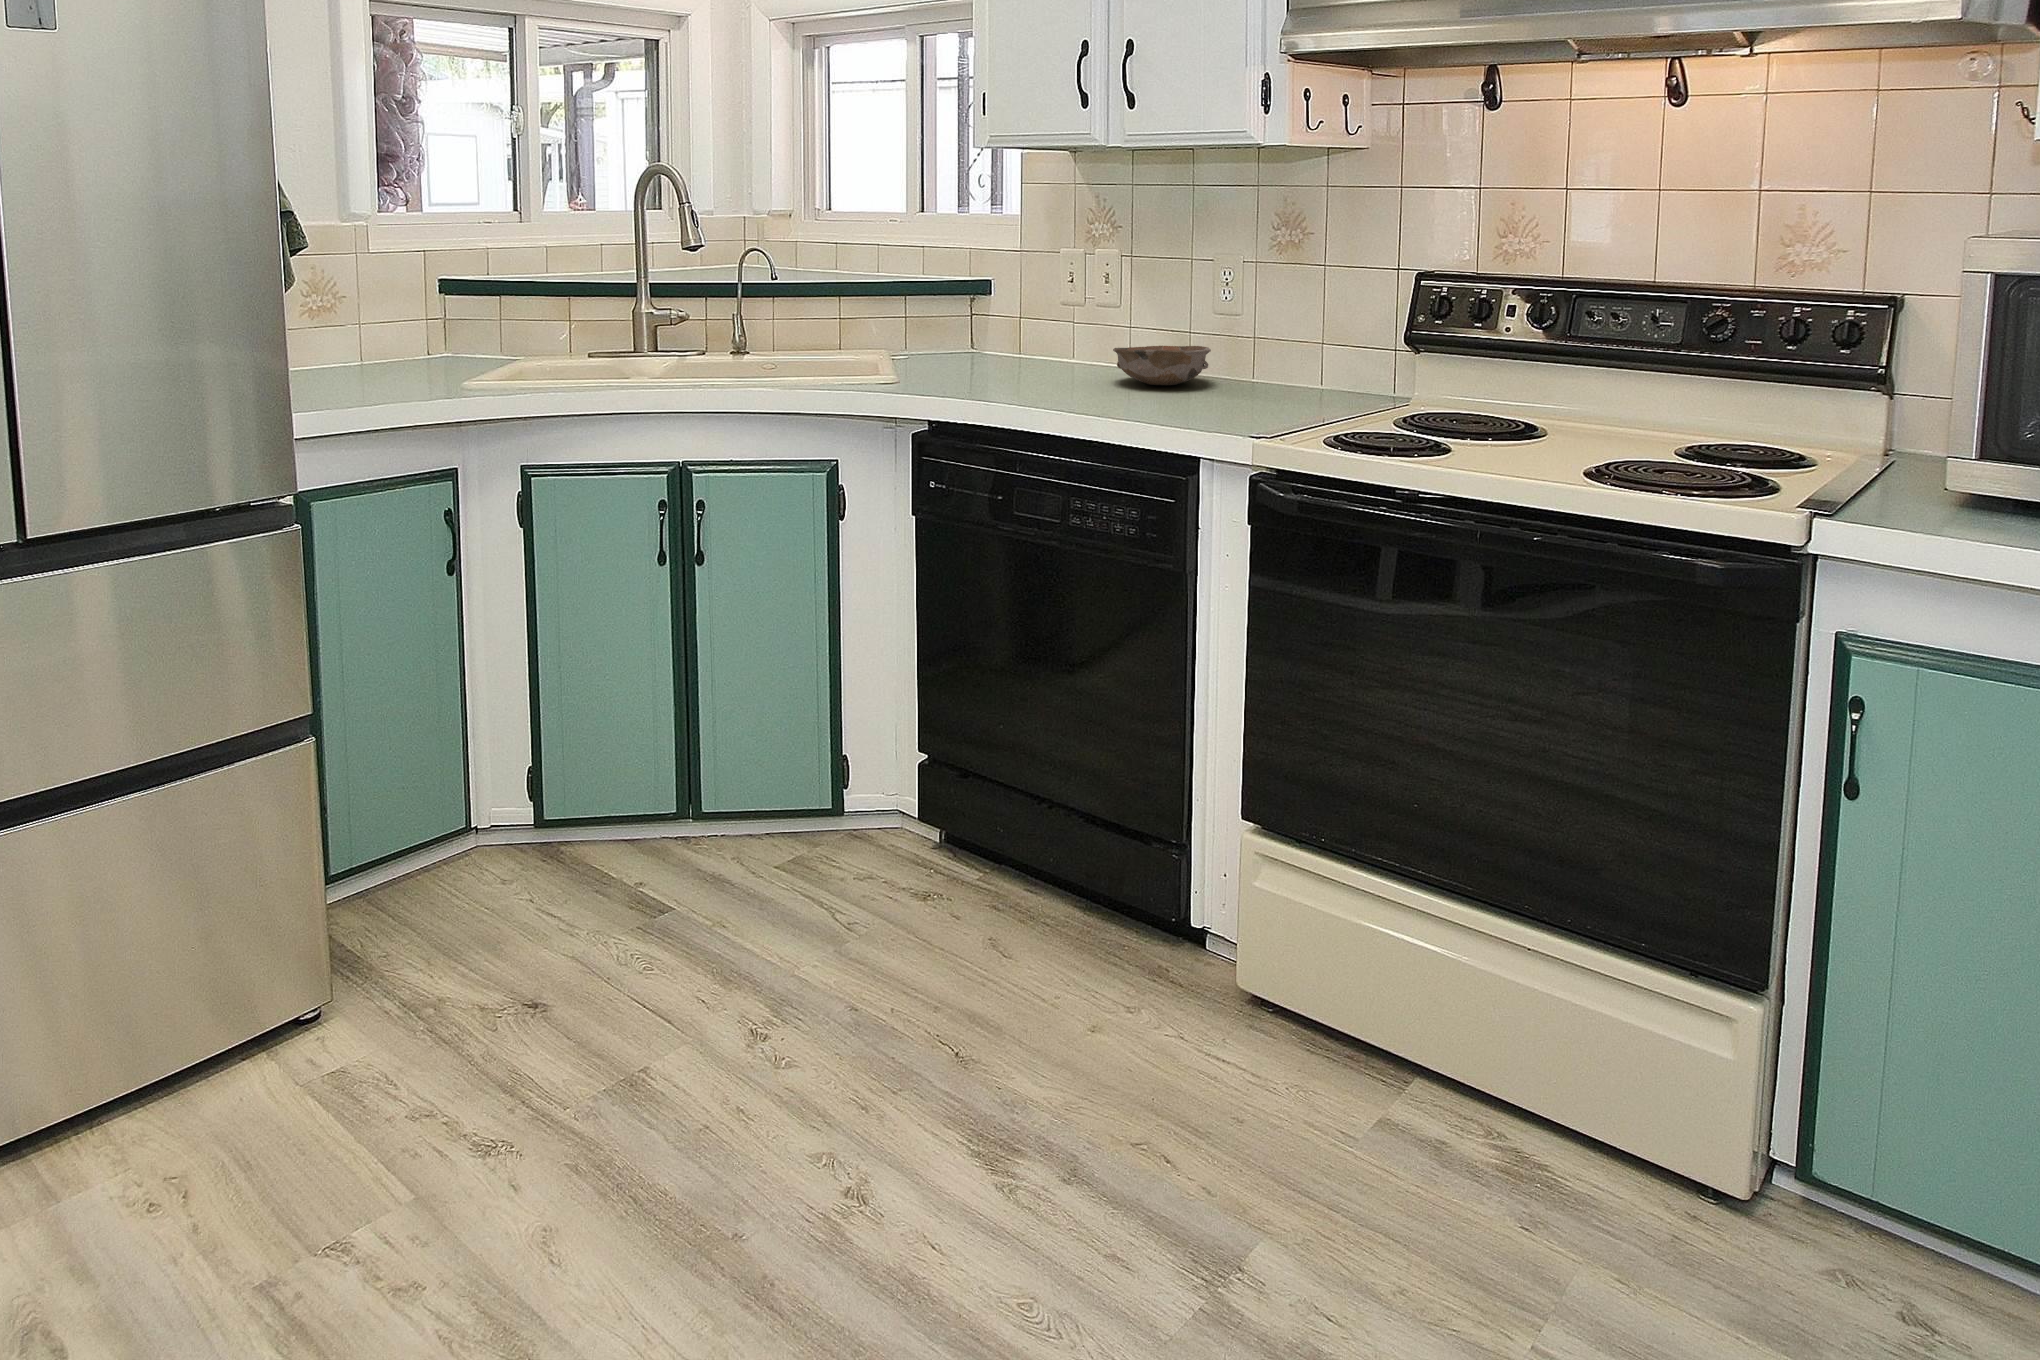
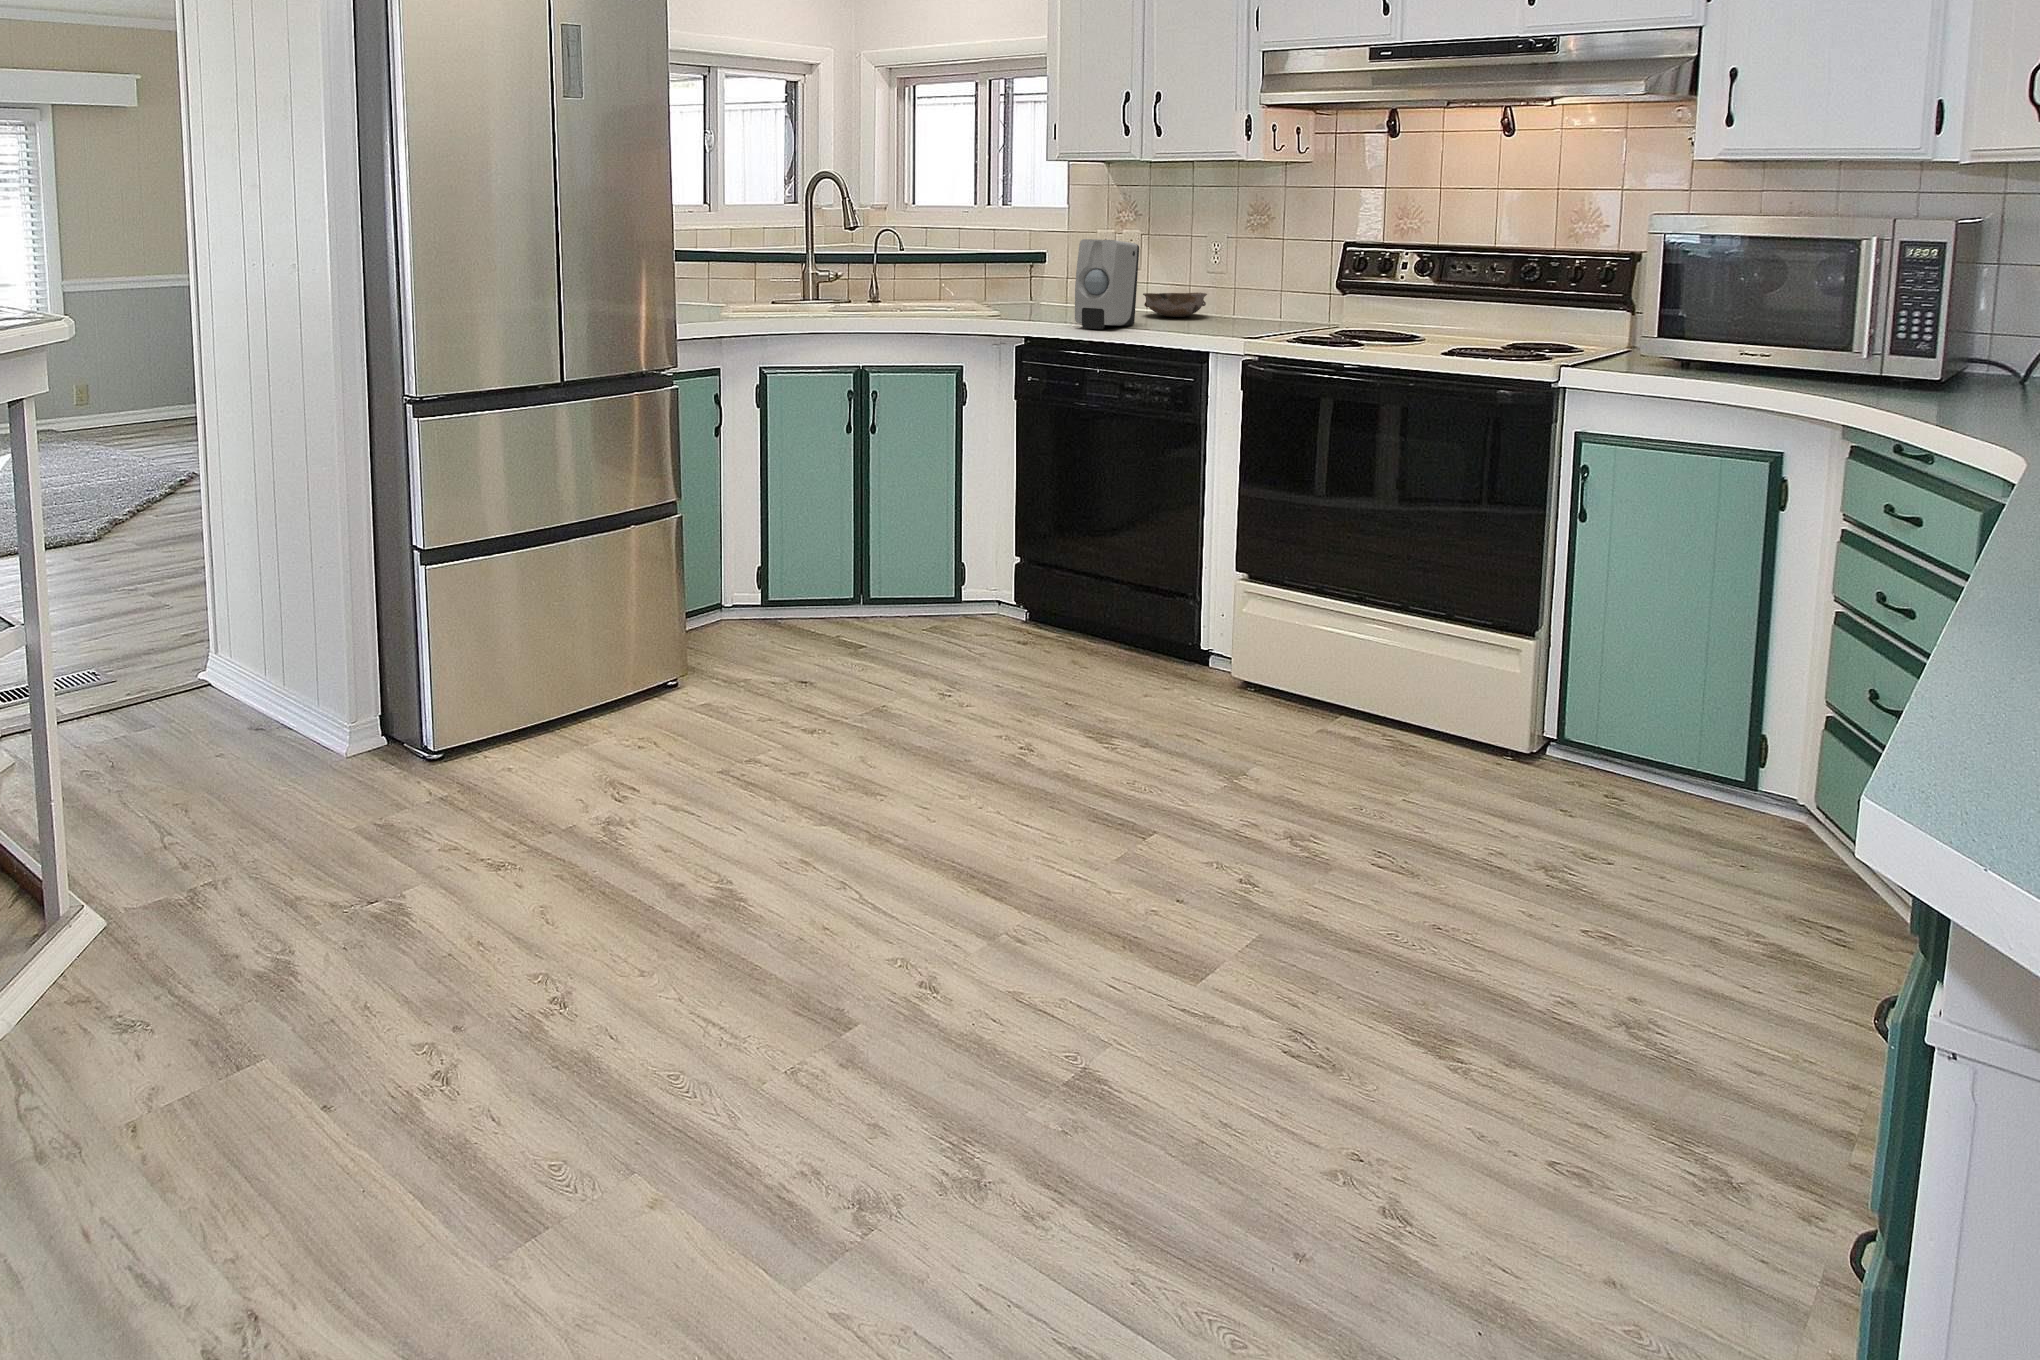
soap dispenser: none [992,269,1098,414] -> present [1075,239,1139,329]

